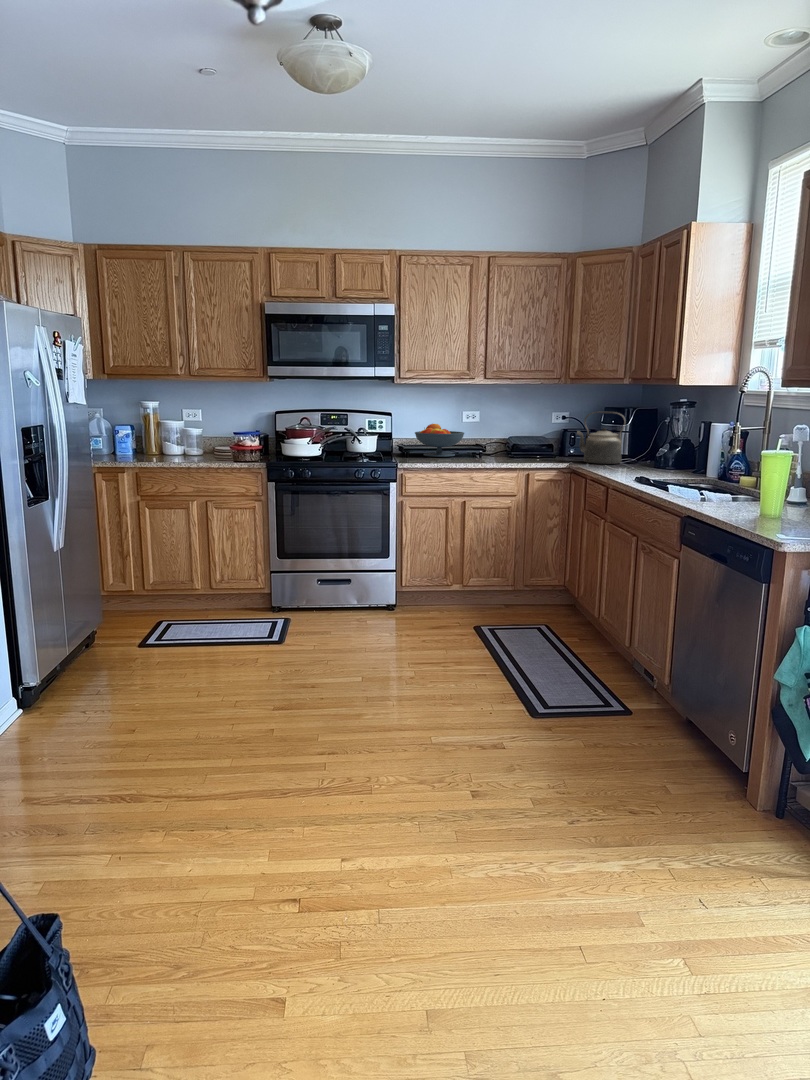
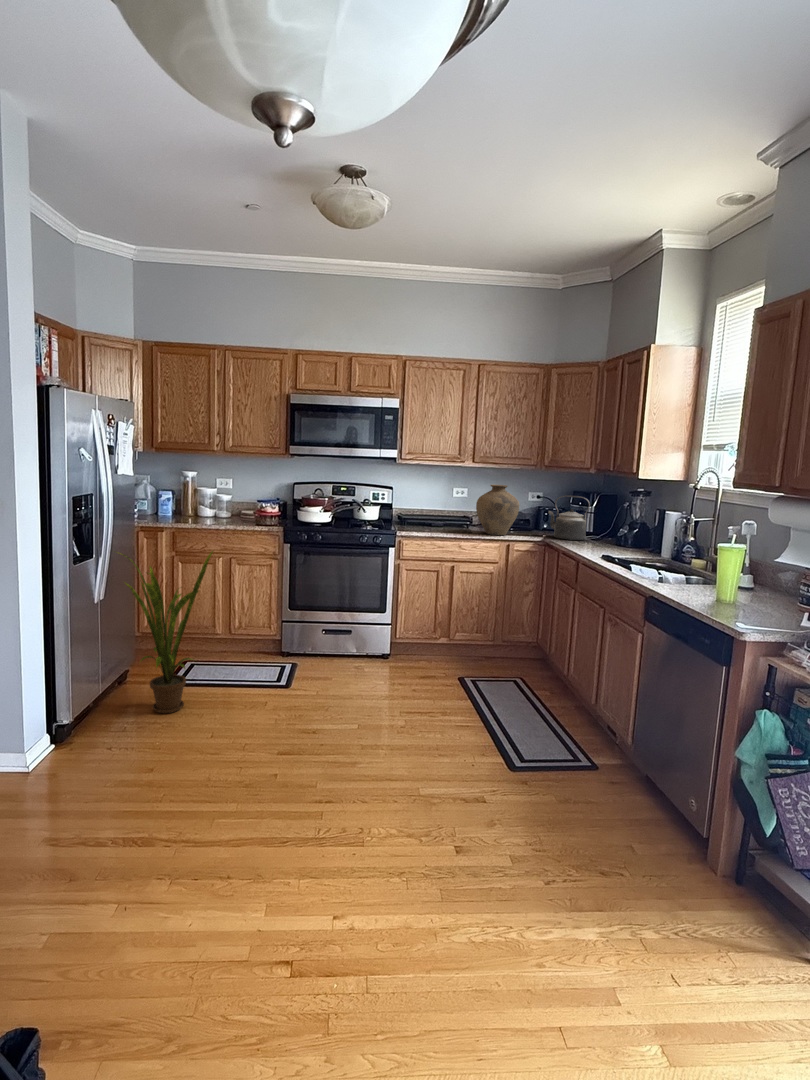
vase: none [491,402,542,462] -> present [476,484,519,535]
fruit bowl: present [415,424,464,457] -> none [412,499,454,527]
house plant: none [69,488,188,674] -> present [121,551,213,713]

